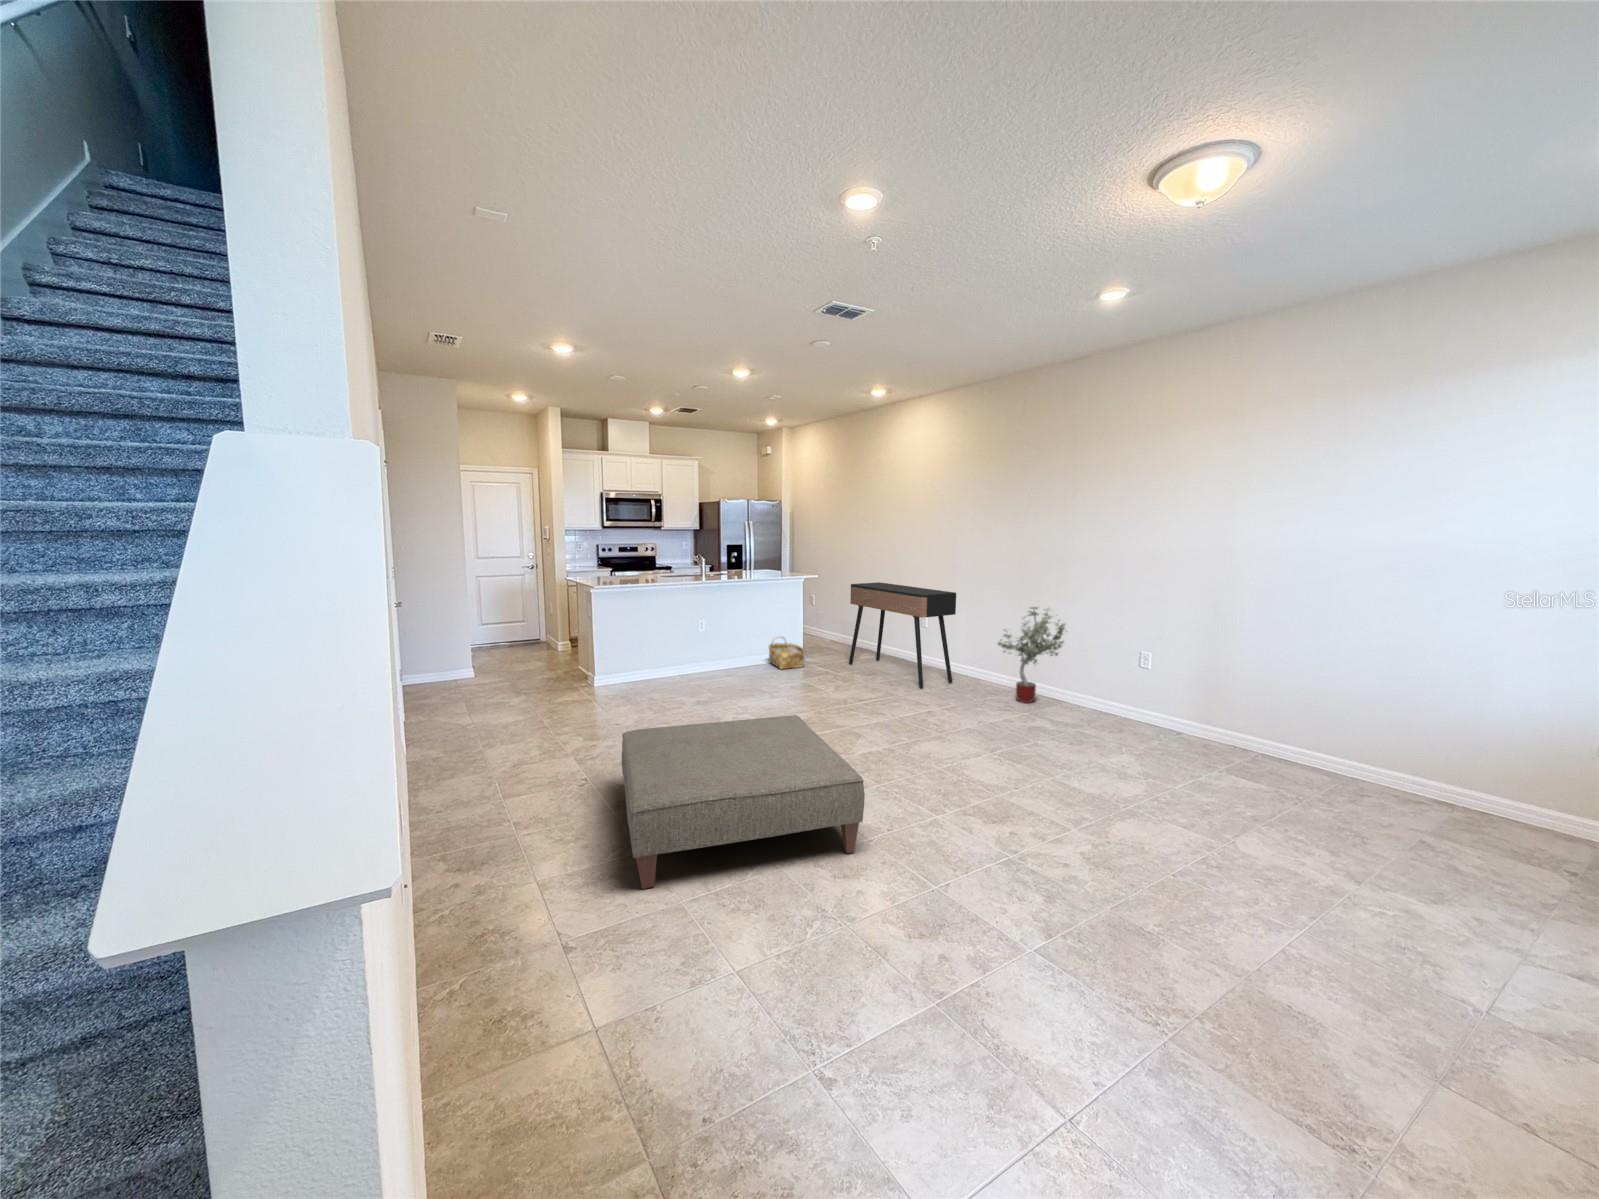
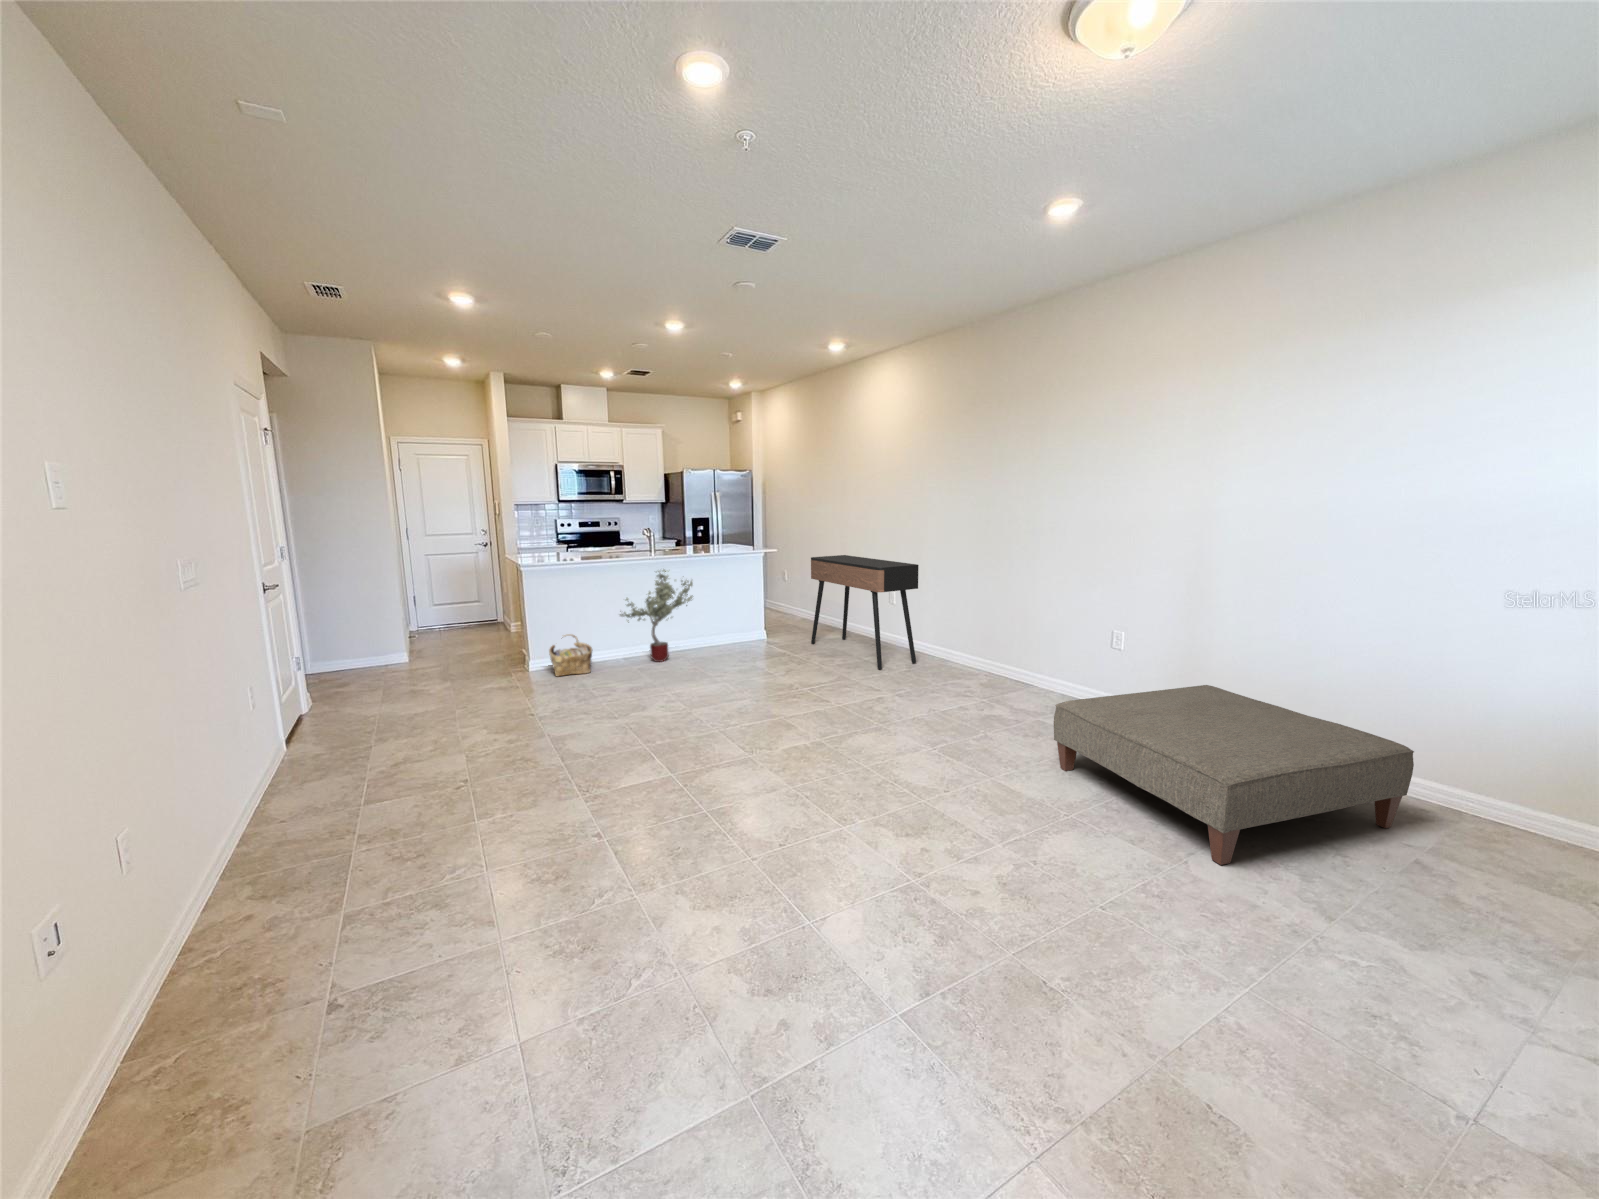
potted tree: present [998,607,1067,703] -> present [620,570,693,662]
woven basket: present [769,637,805,669] -> present [549,634,592,676]
ottoman: present [622,715,865,889] -> present [1054,685,1414,865]

